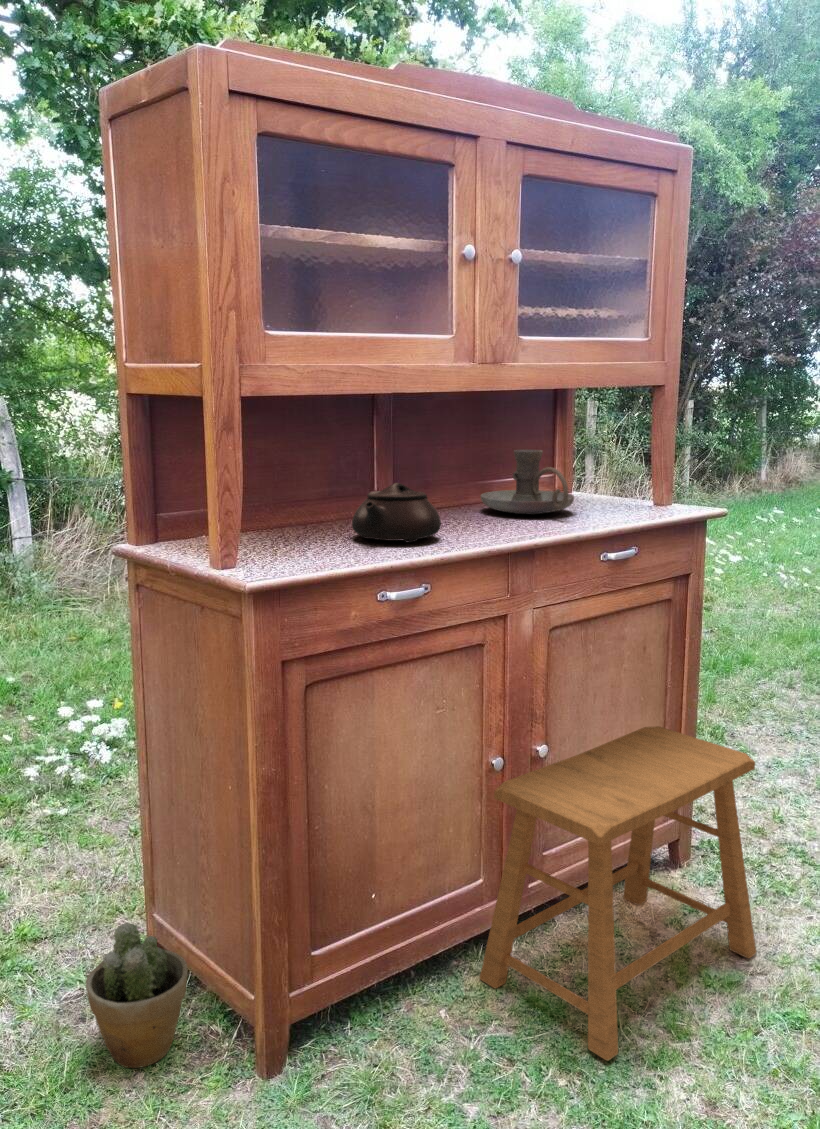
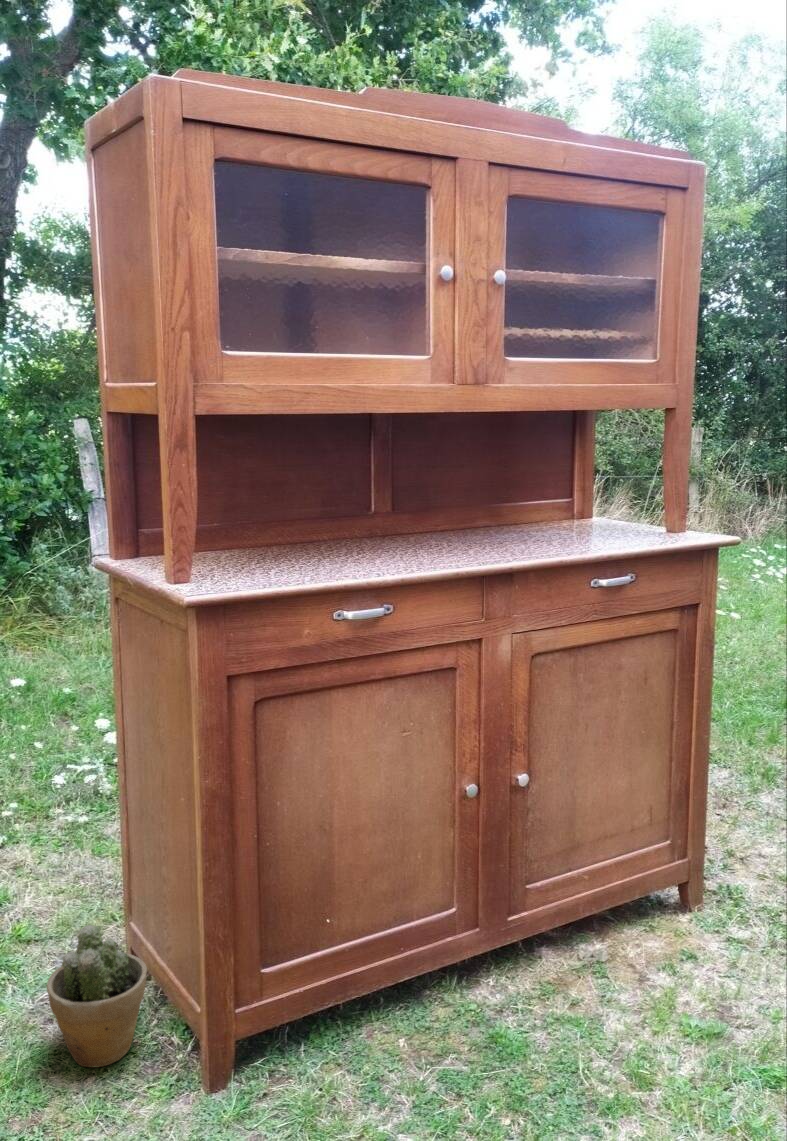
candle holder: present [480,450,574,514] -> none [479,472,575,537]
teapot: present [352,483,441,542] -> none [327,503,416,562]
stool: present [480,726,756,1060] -> none [447,760,748,1105]

